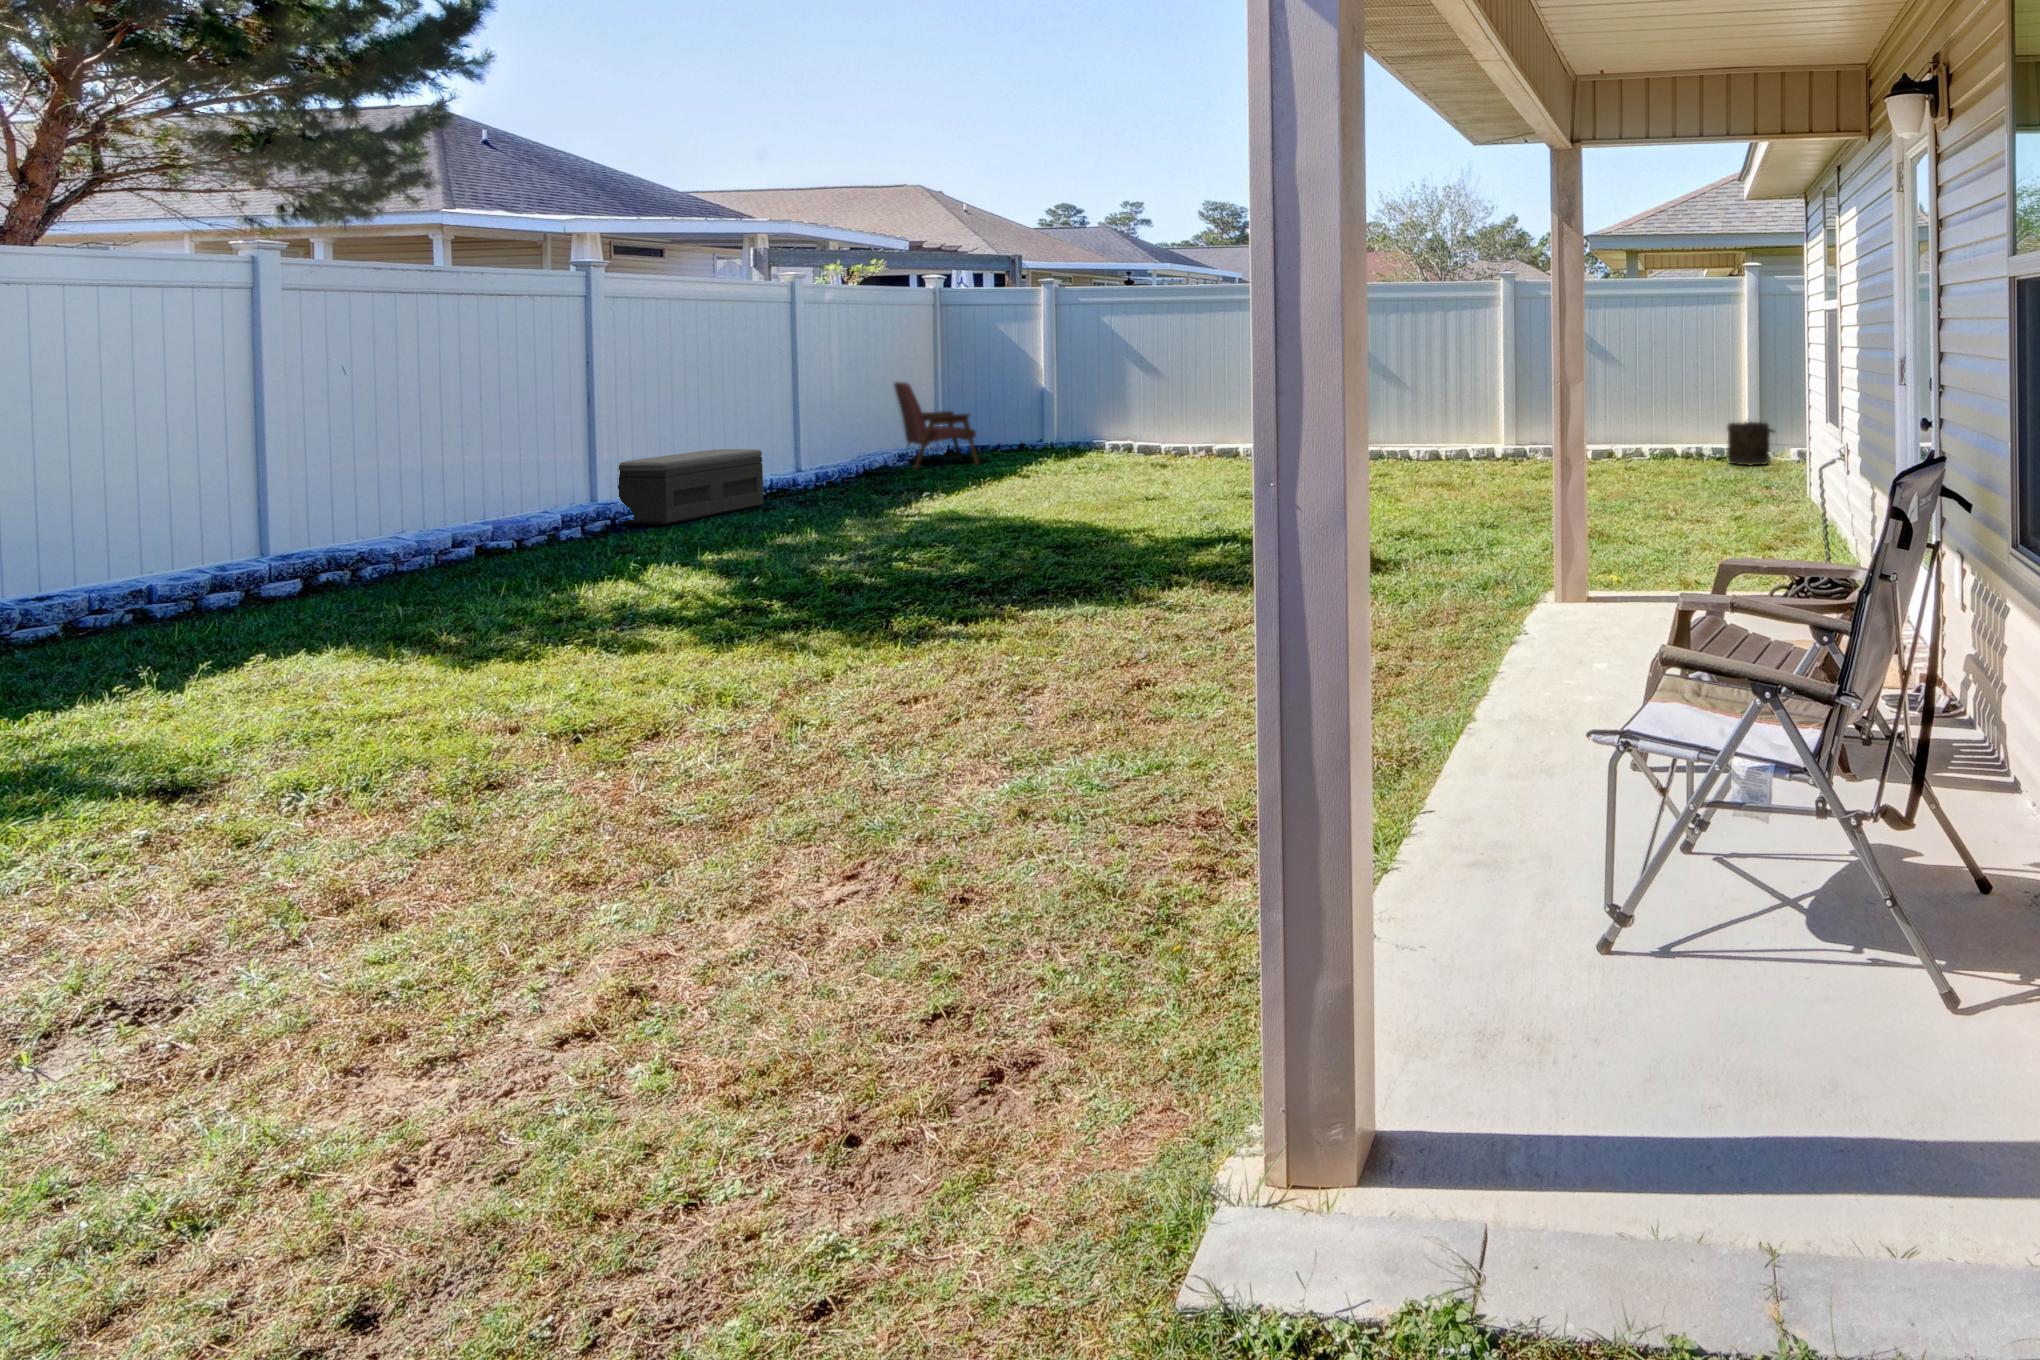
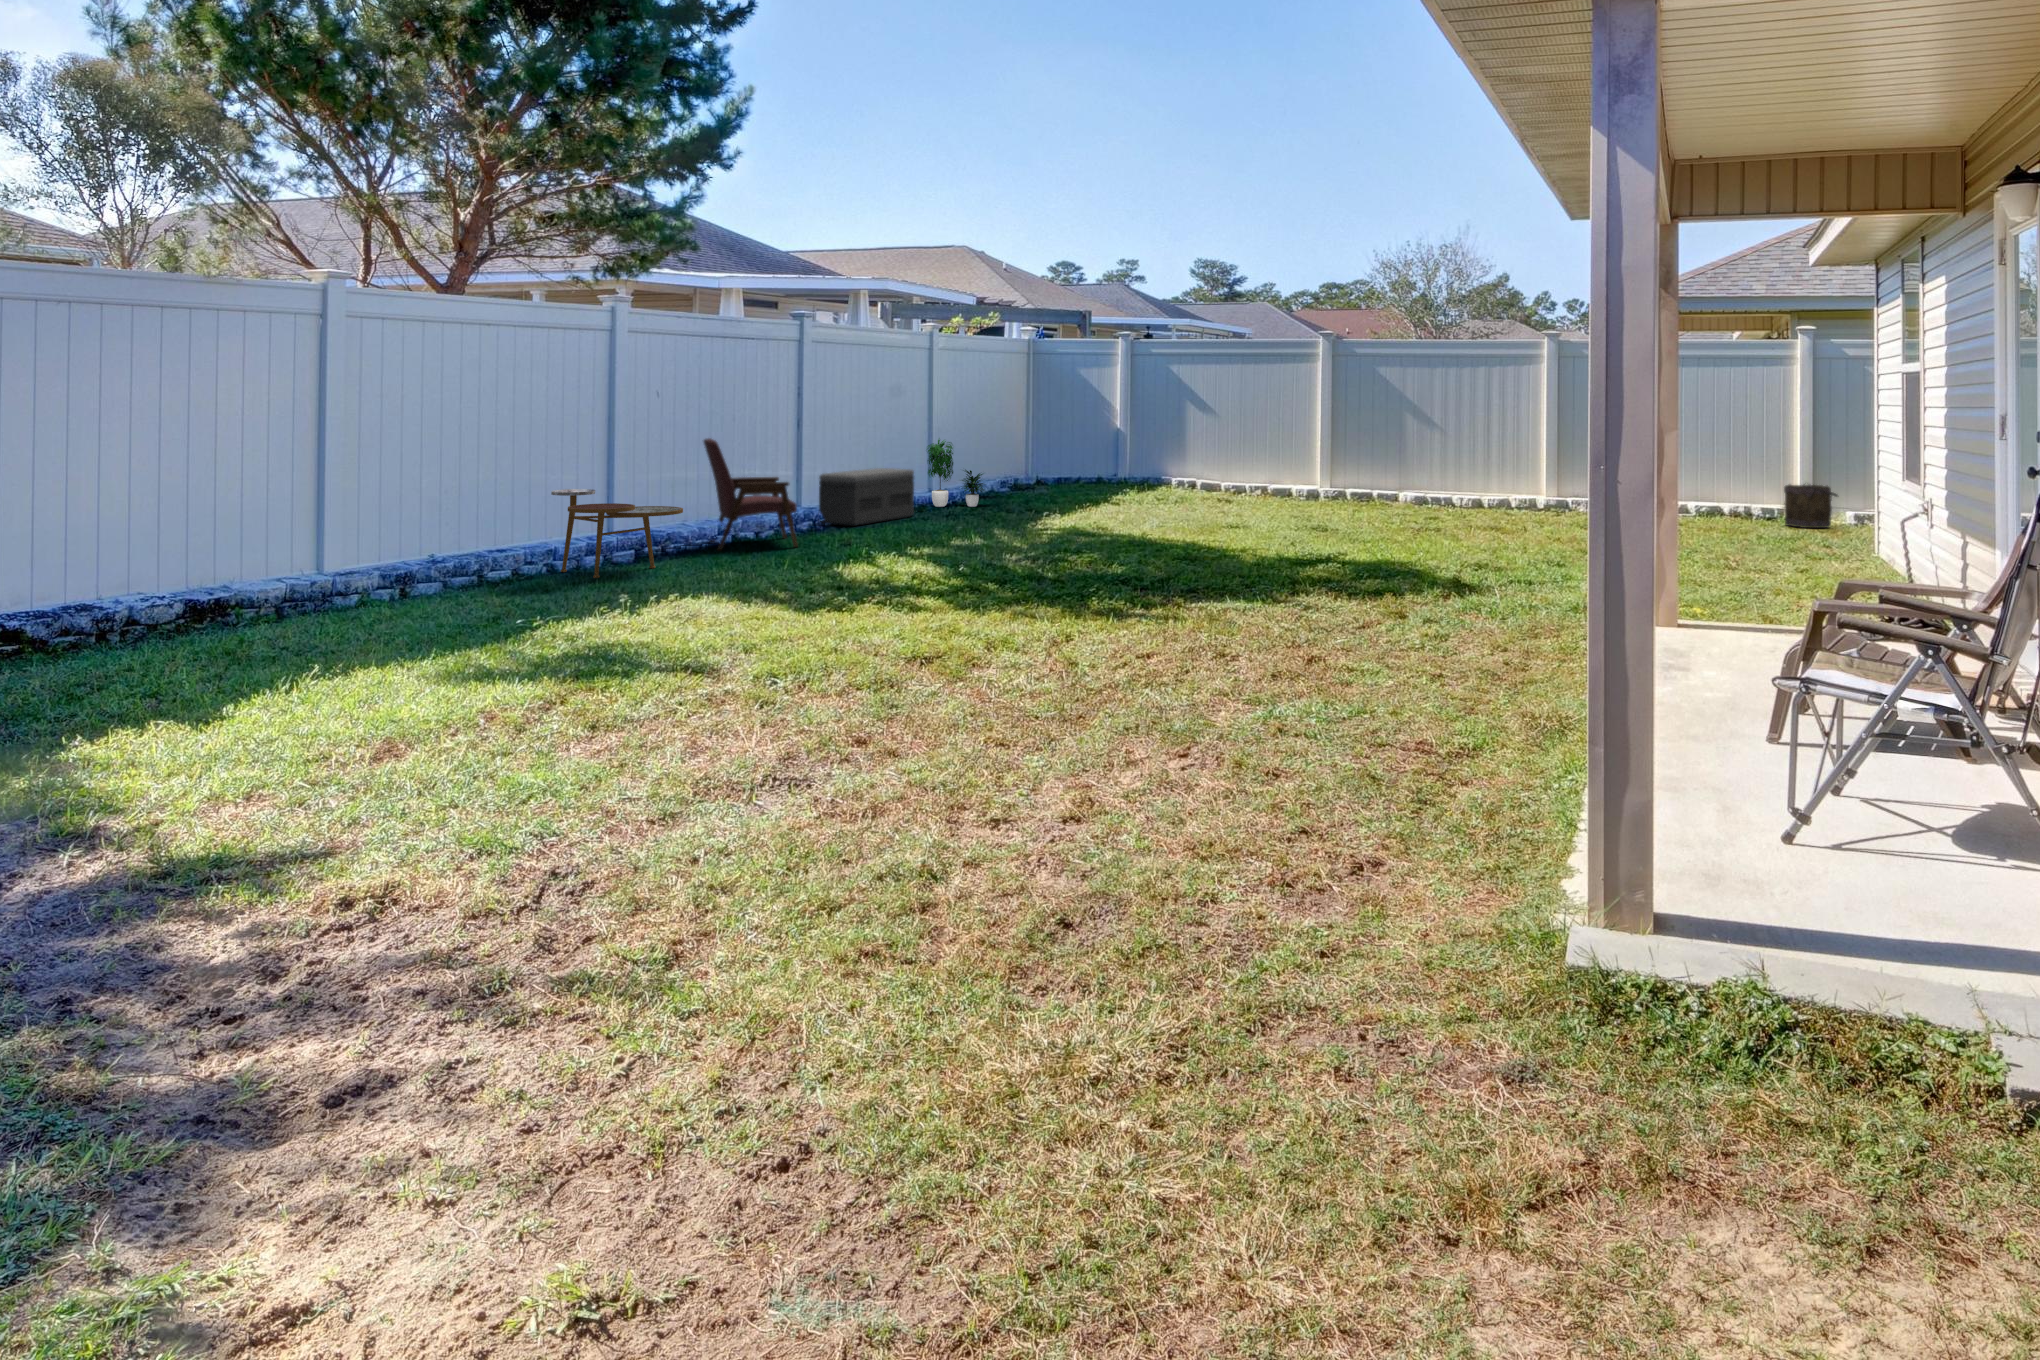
armchair: present [894,382,978,470] -> present [704,438,798,550]
potted plant: none [789,407,873,490] -> present [927,440,985,507]
side table: none [91,511,332,637] -> present [551,489,683,578]

